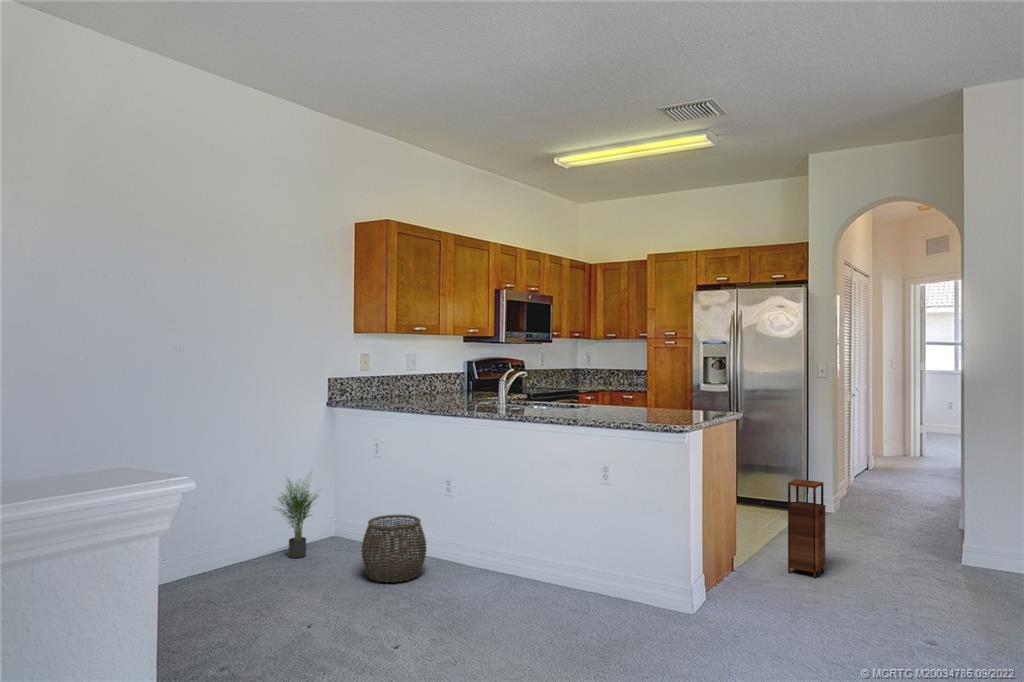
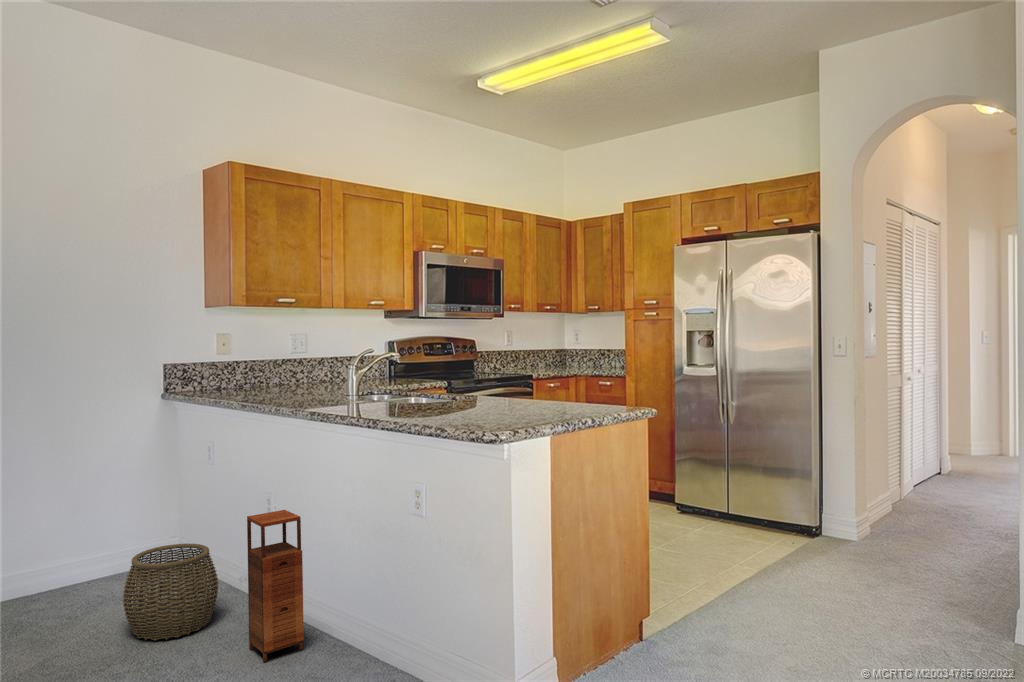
storage cabinet: present [788,479,826,578] -> present [247,510,304,662]
potted plant: present [279,482,316,558] -> none [44,479,133,592]

